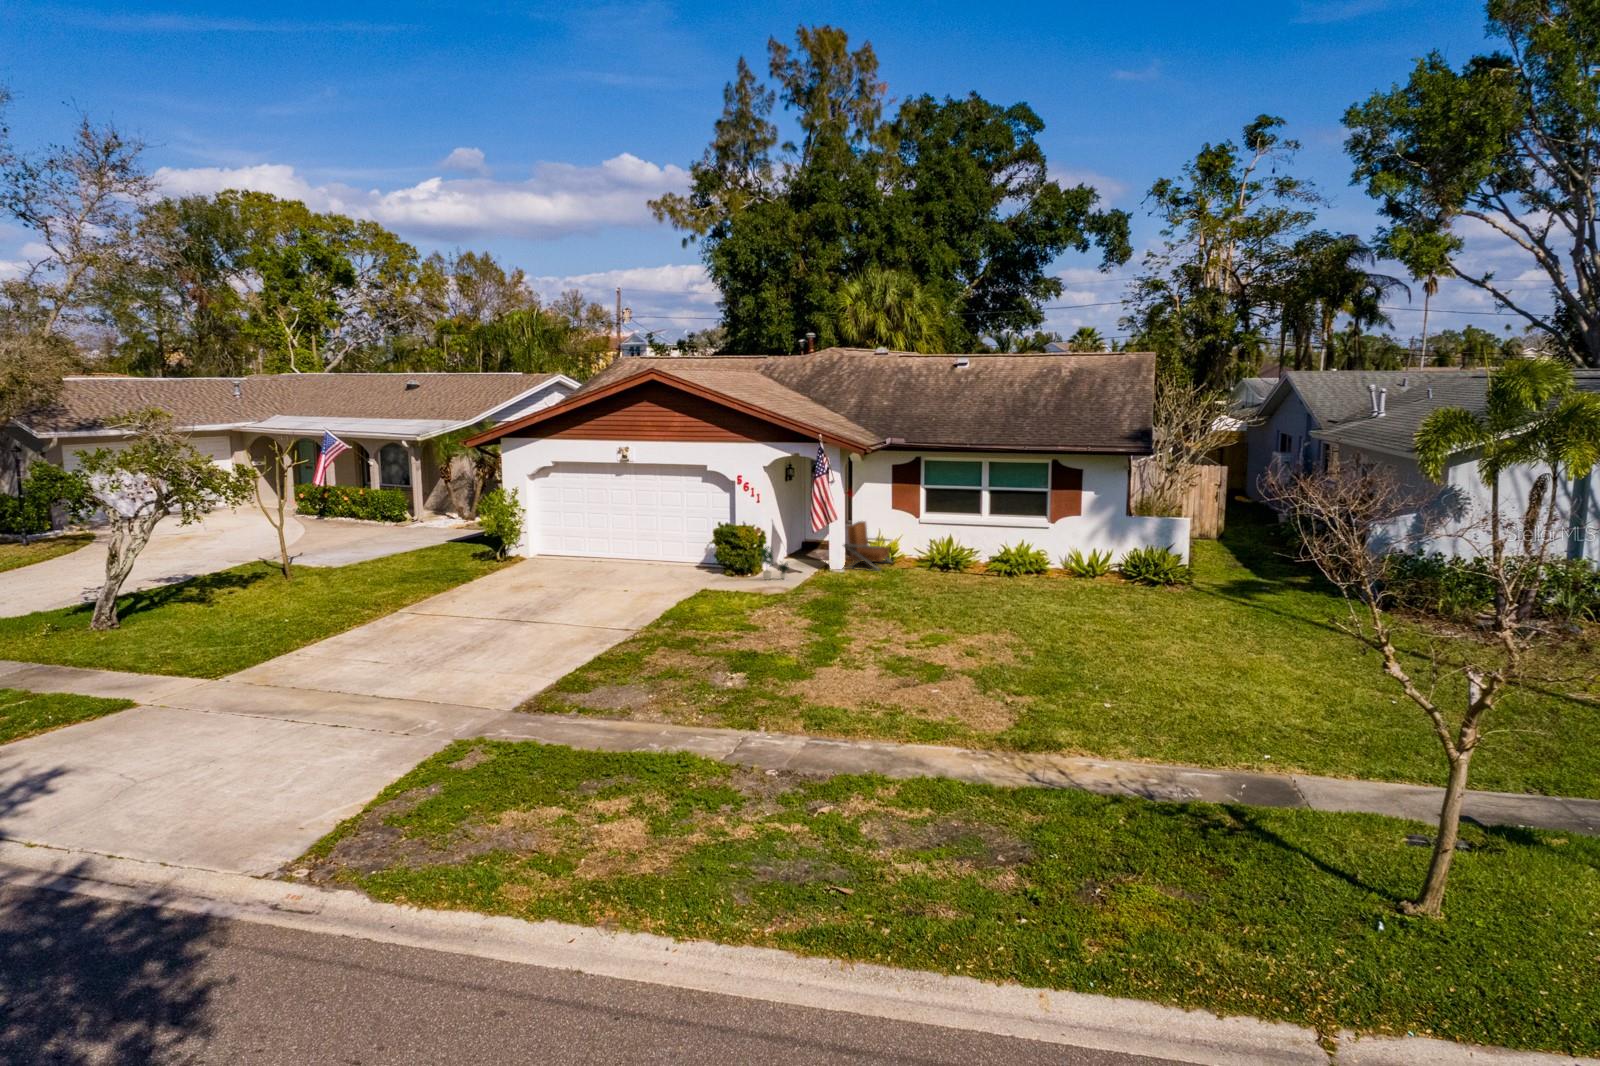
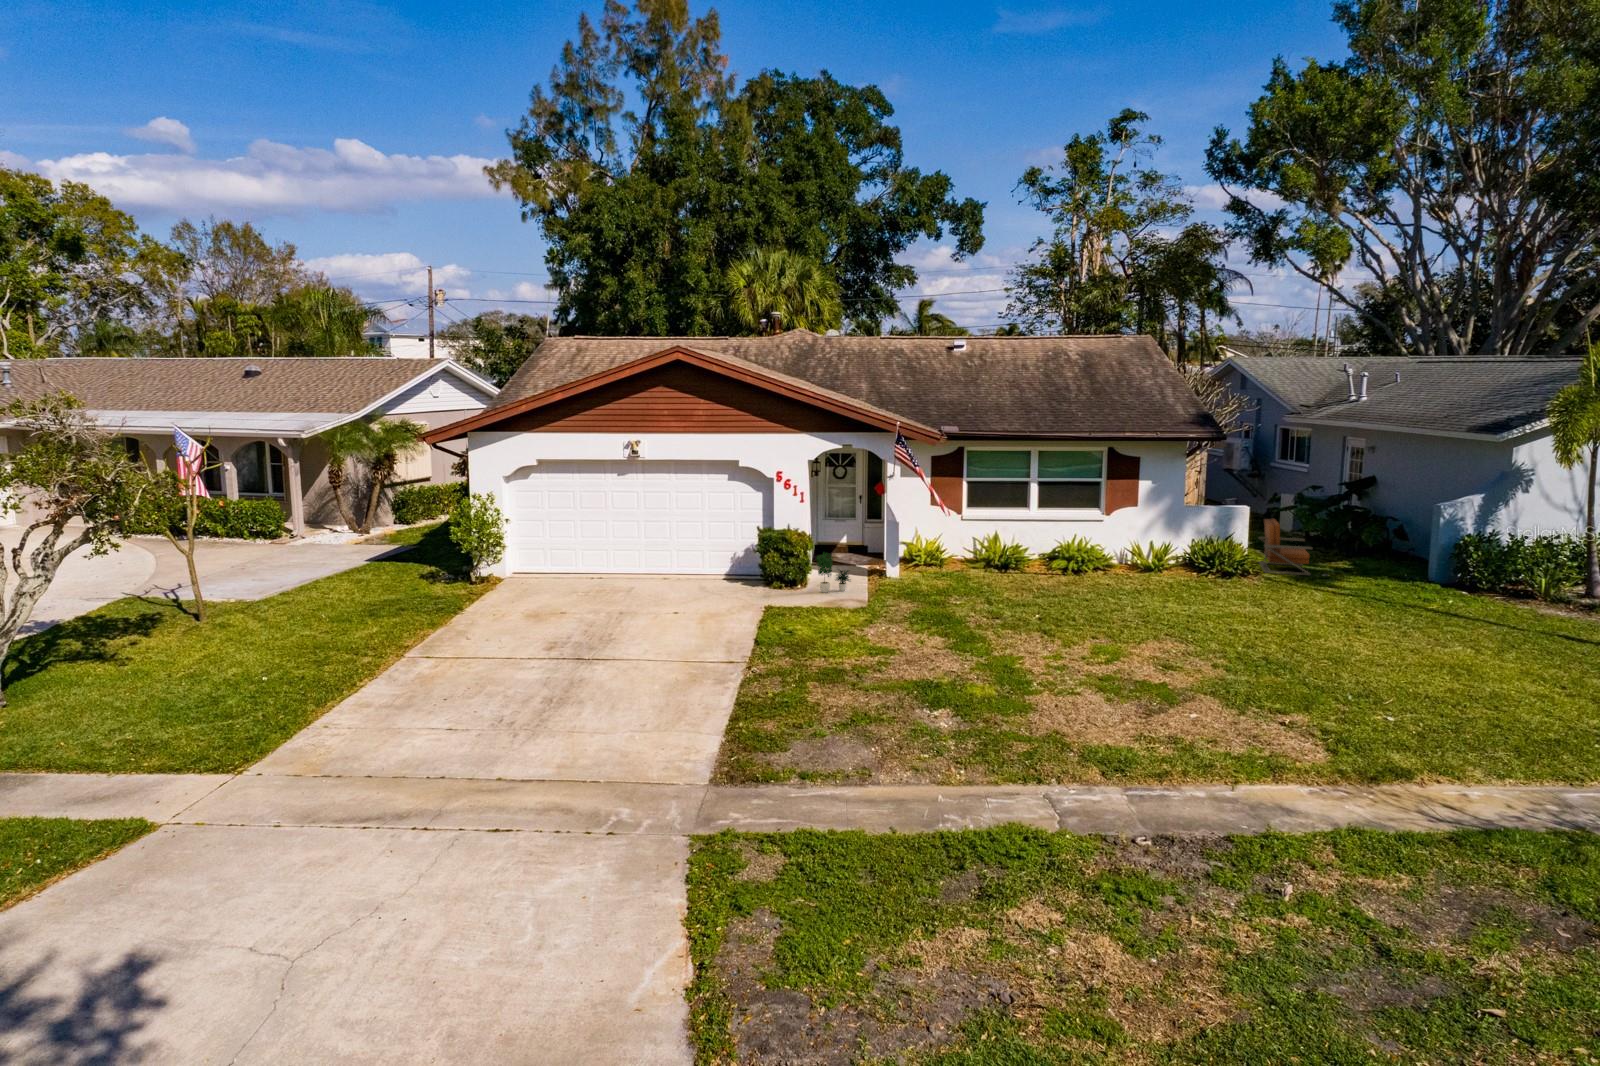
lounge chair: present [844,521,891,571] -> present [1259,519,1312,575]

